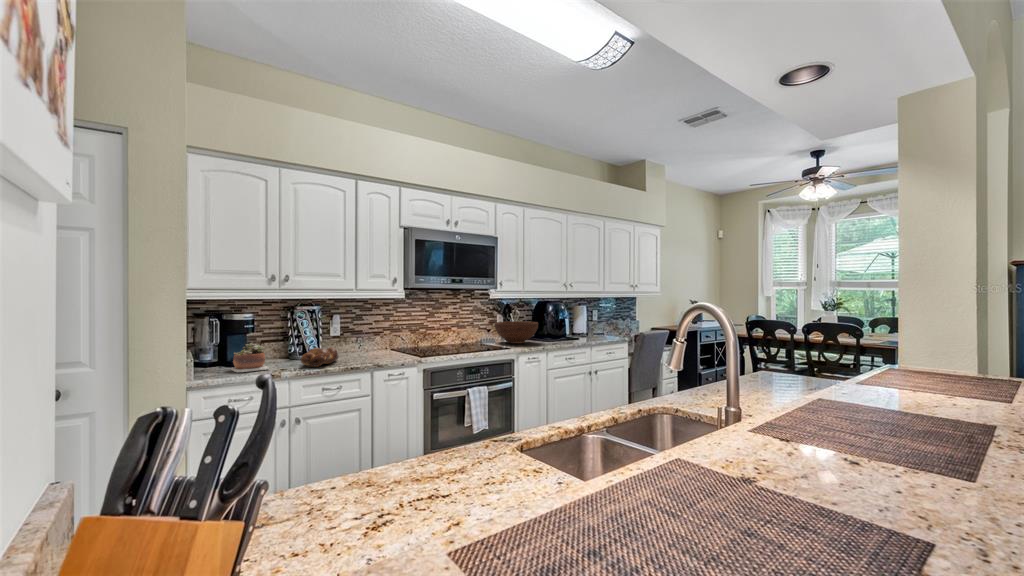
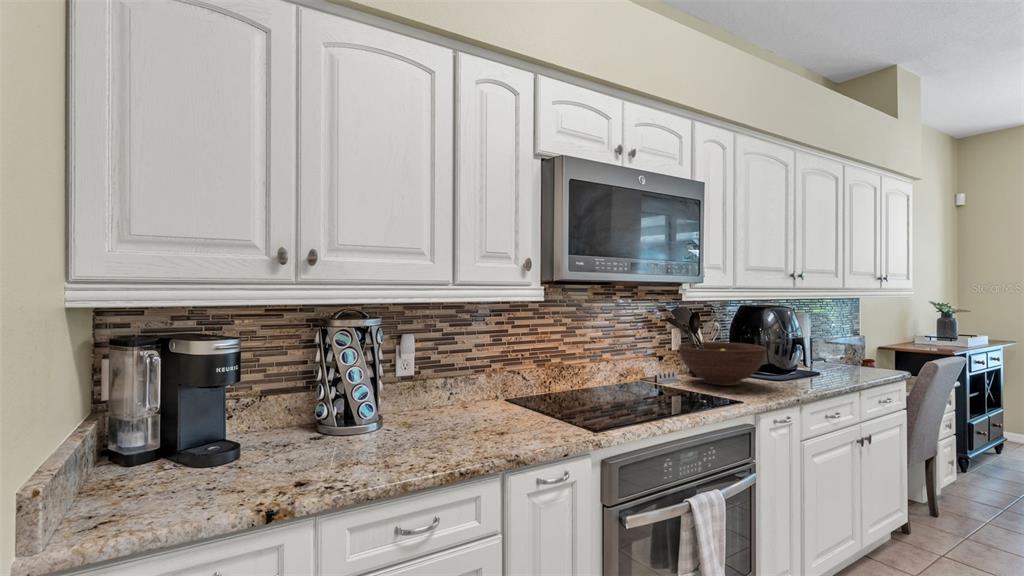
succulent plant: present [232,343,268,372] -> none [179,410,268,498]
bread loaf: present [301,347,338,367] -> none [342,414,423,471]

